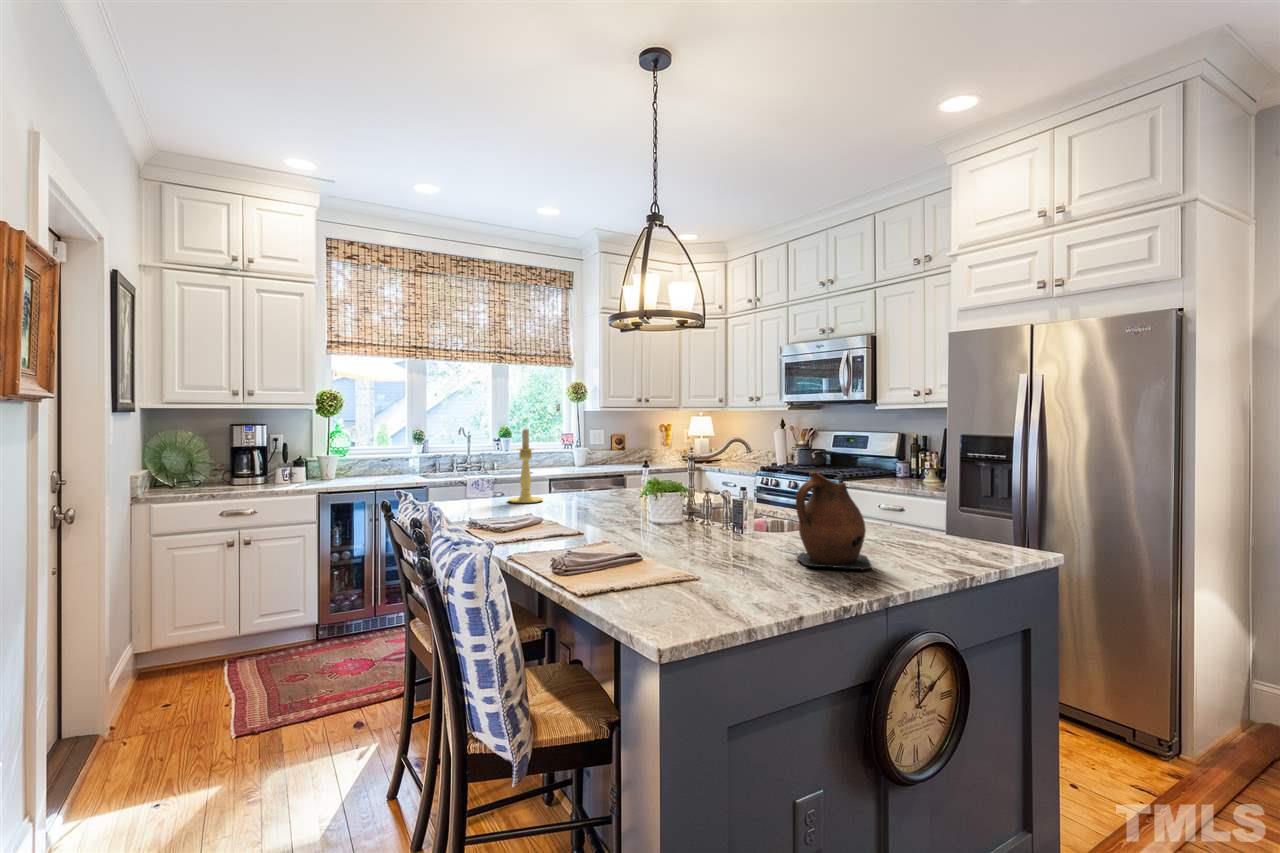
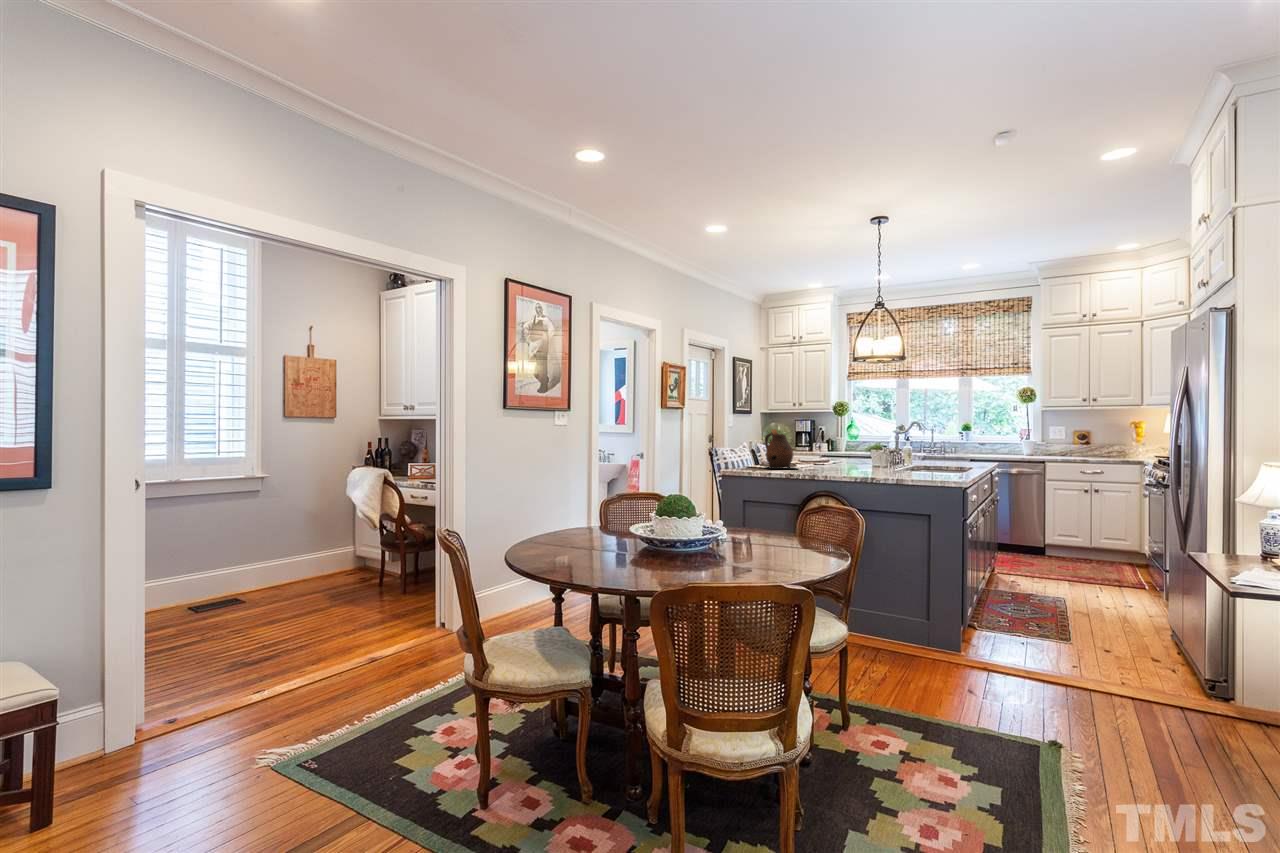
candle holder: present [508,429,543,503] -> none [835,417,855,458]

